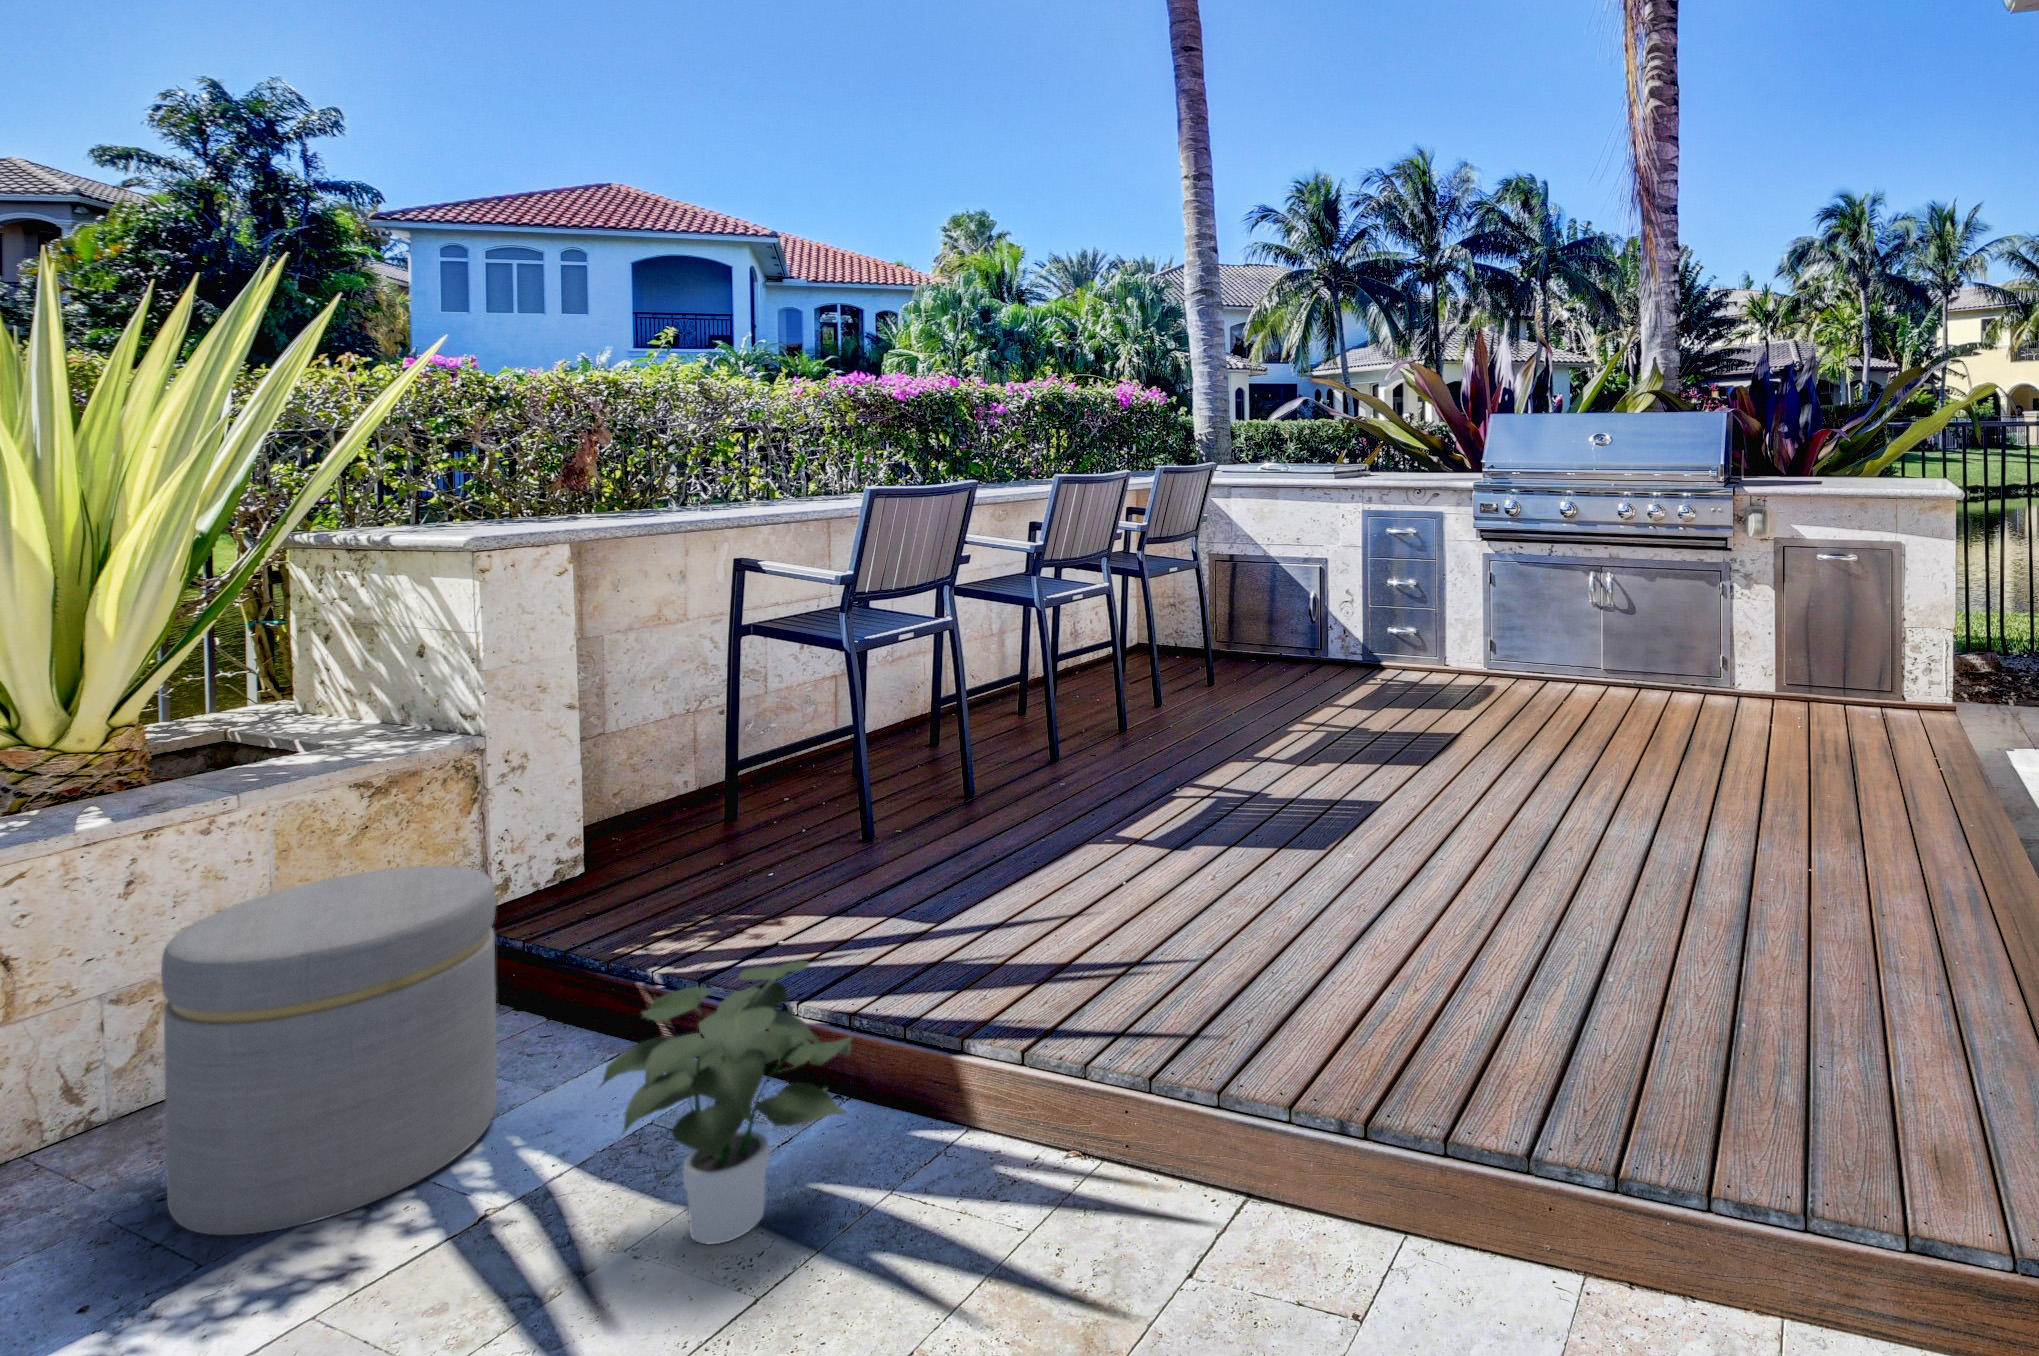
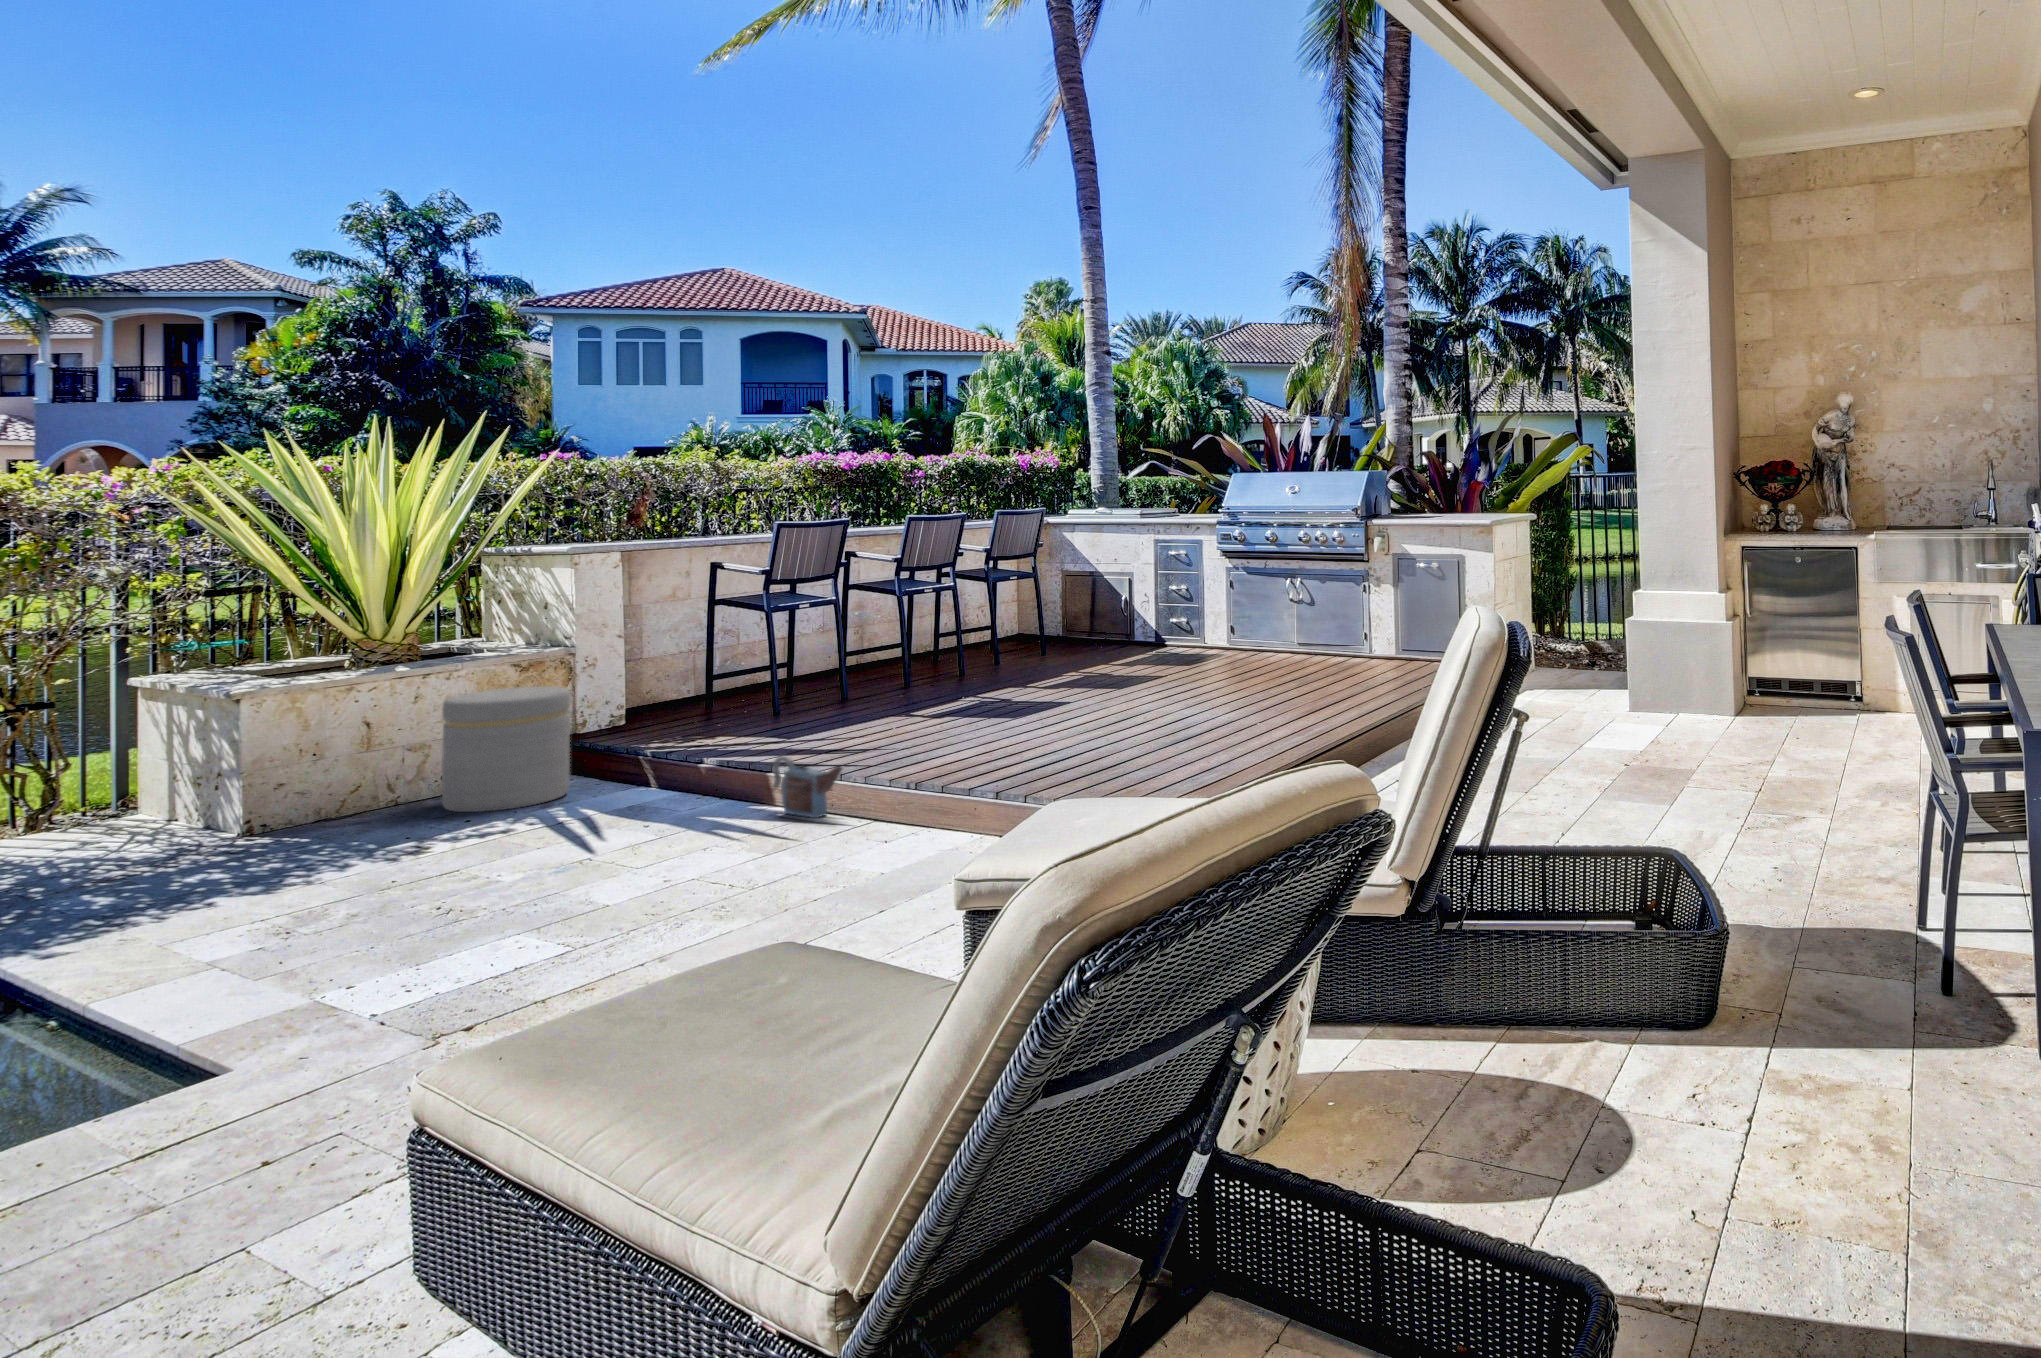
potted plant: present [601,961,851,1244] -> none [602,712,709,814]
watering can: none [1041,1080,1261,1261] -> present [773,756,842,818]

